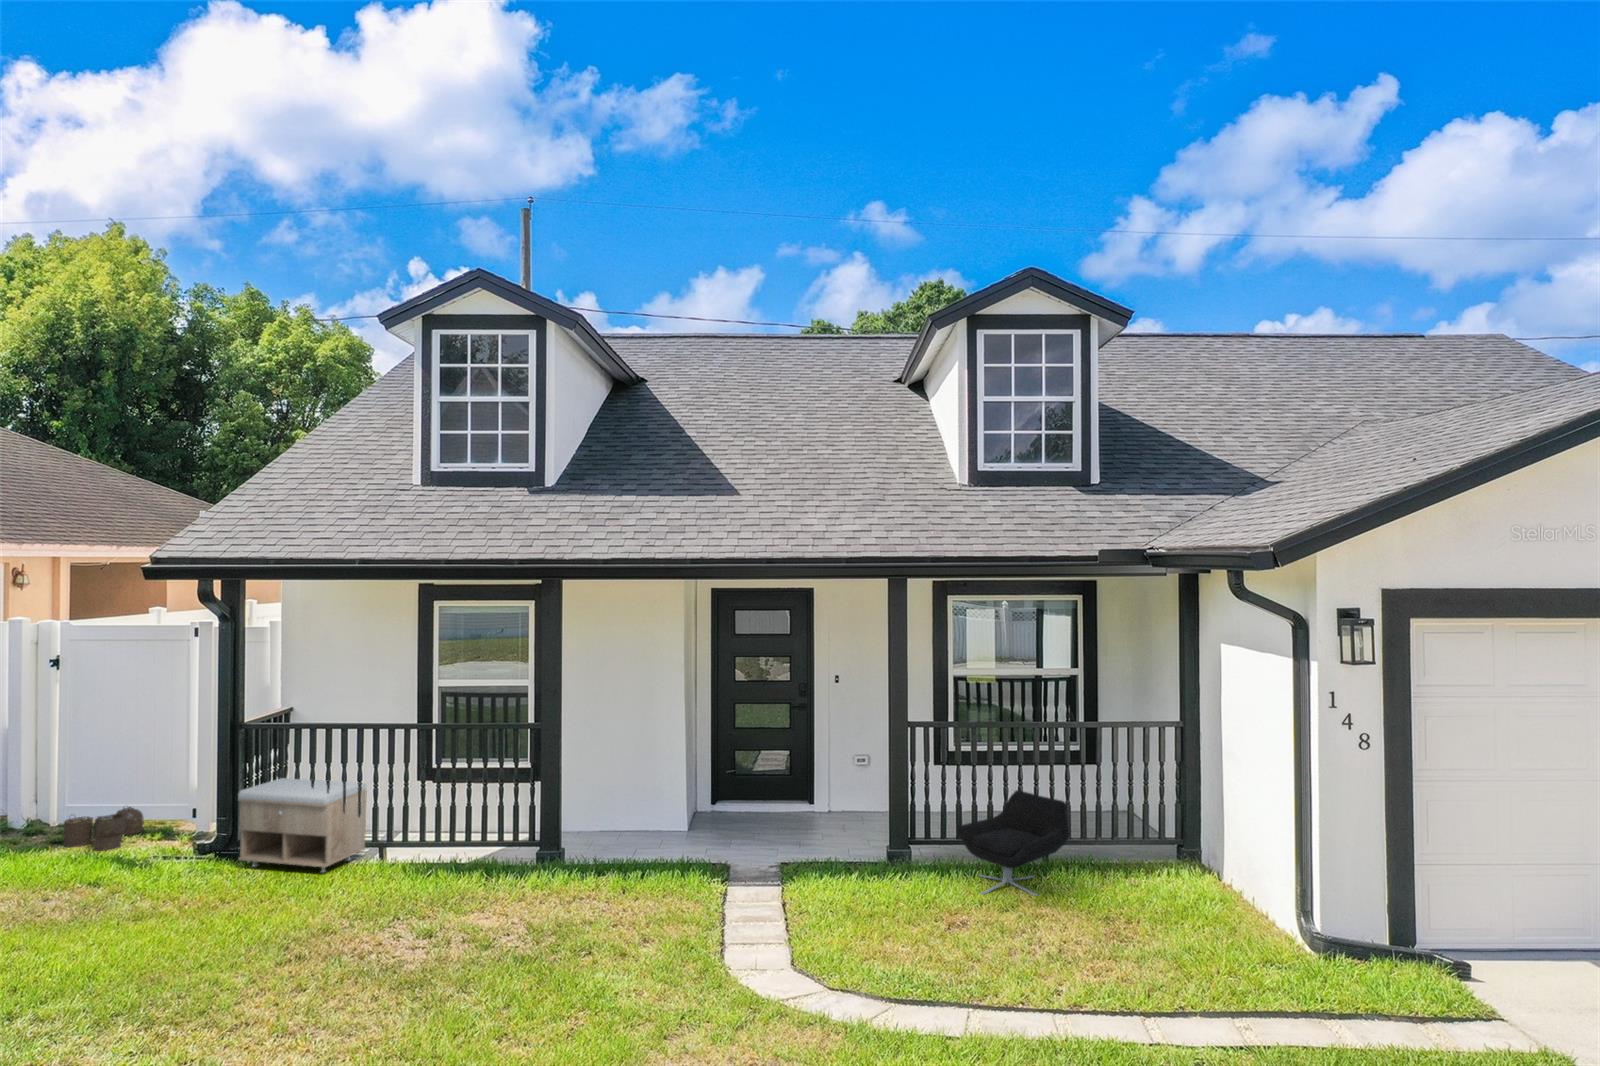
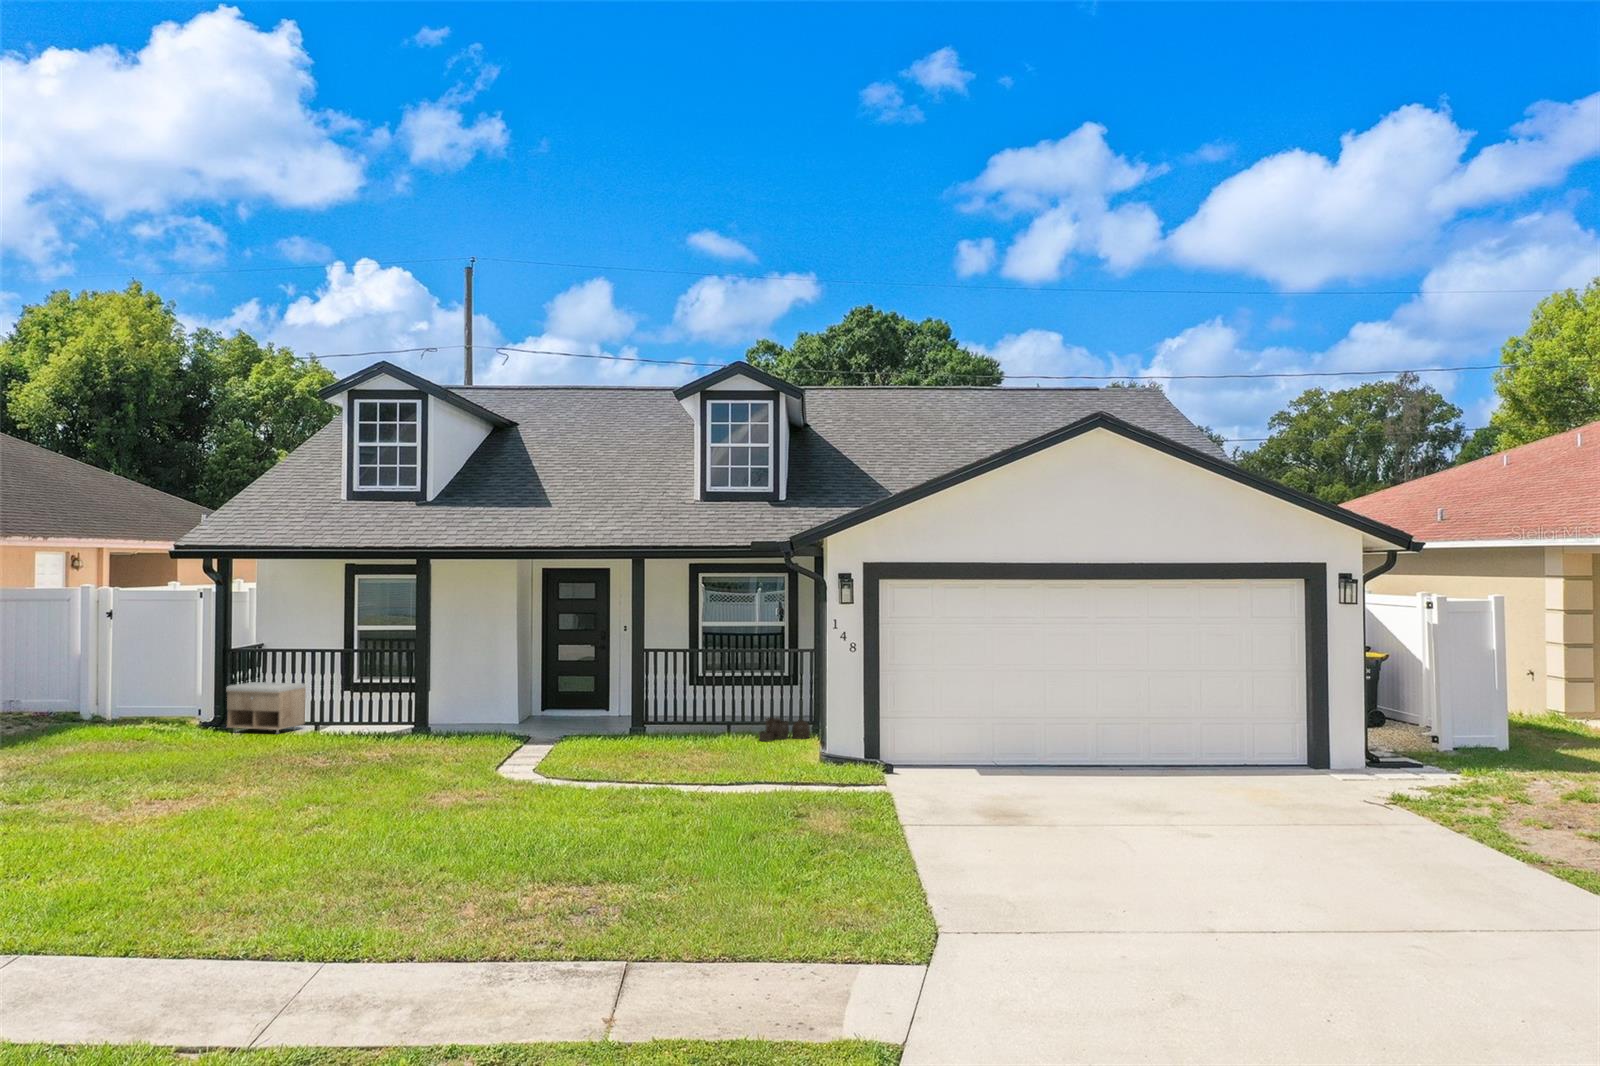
lounge chair: present [956,790,1069,896] -> none [656,684,720,739]
woven basket: present [64,807,143,851] -> present [759,717,810,742]

